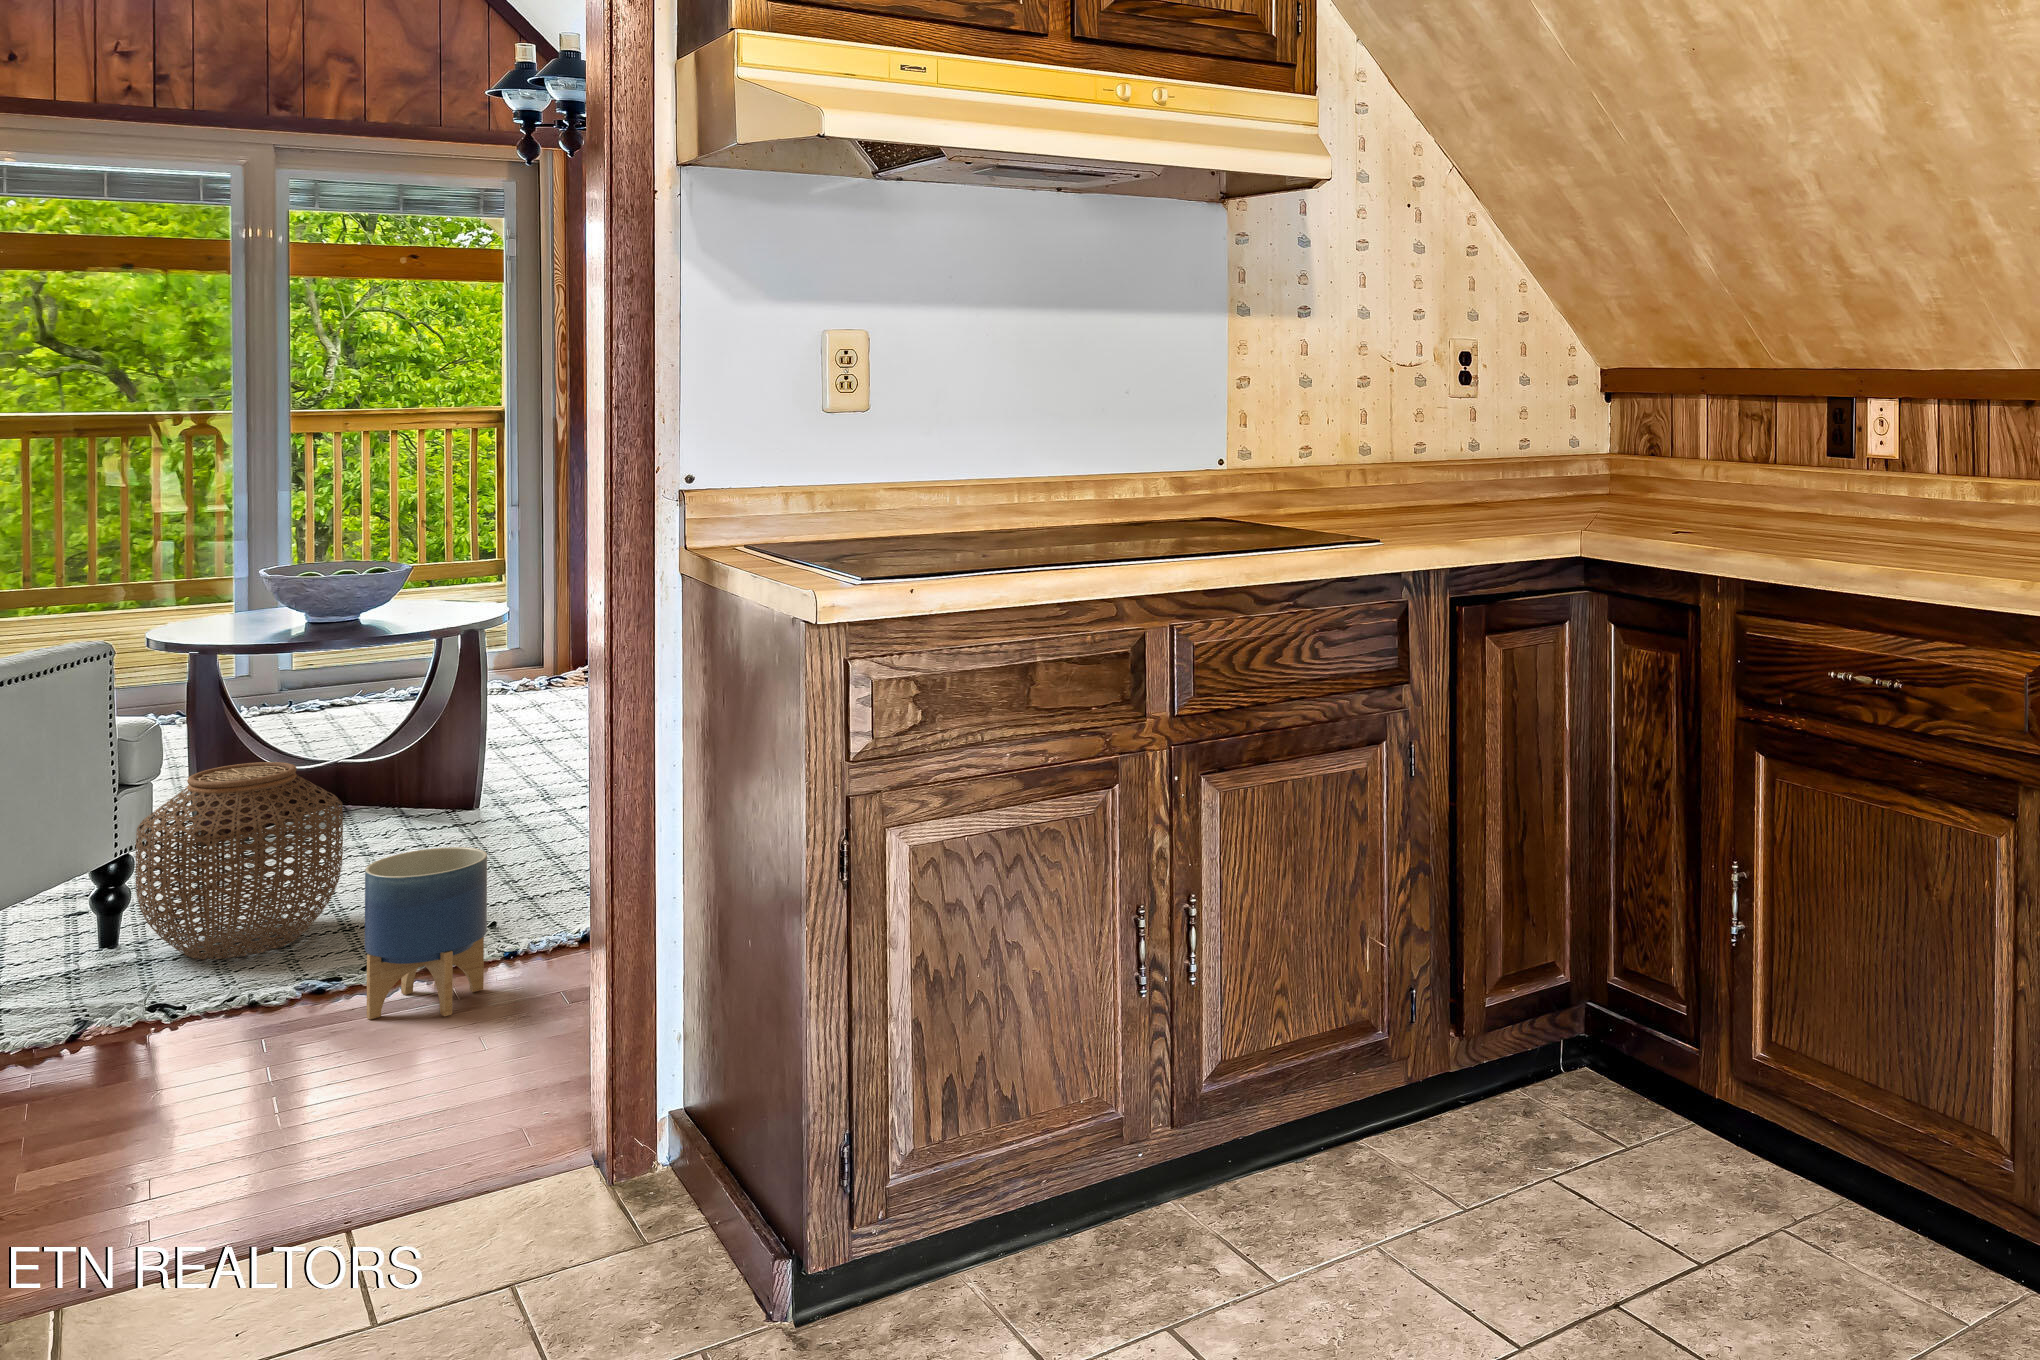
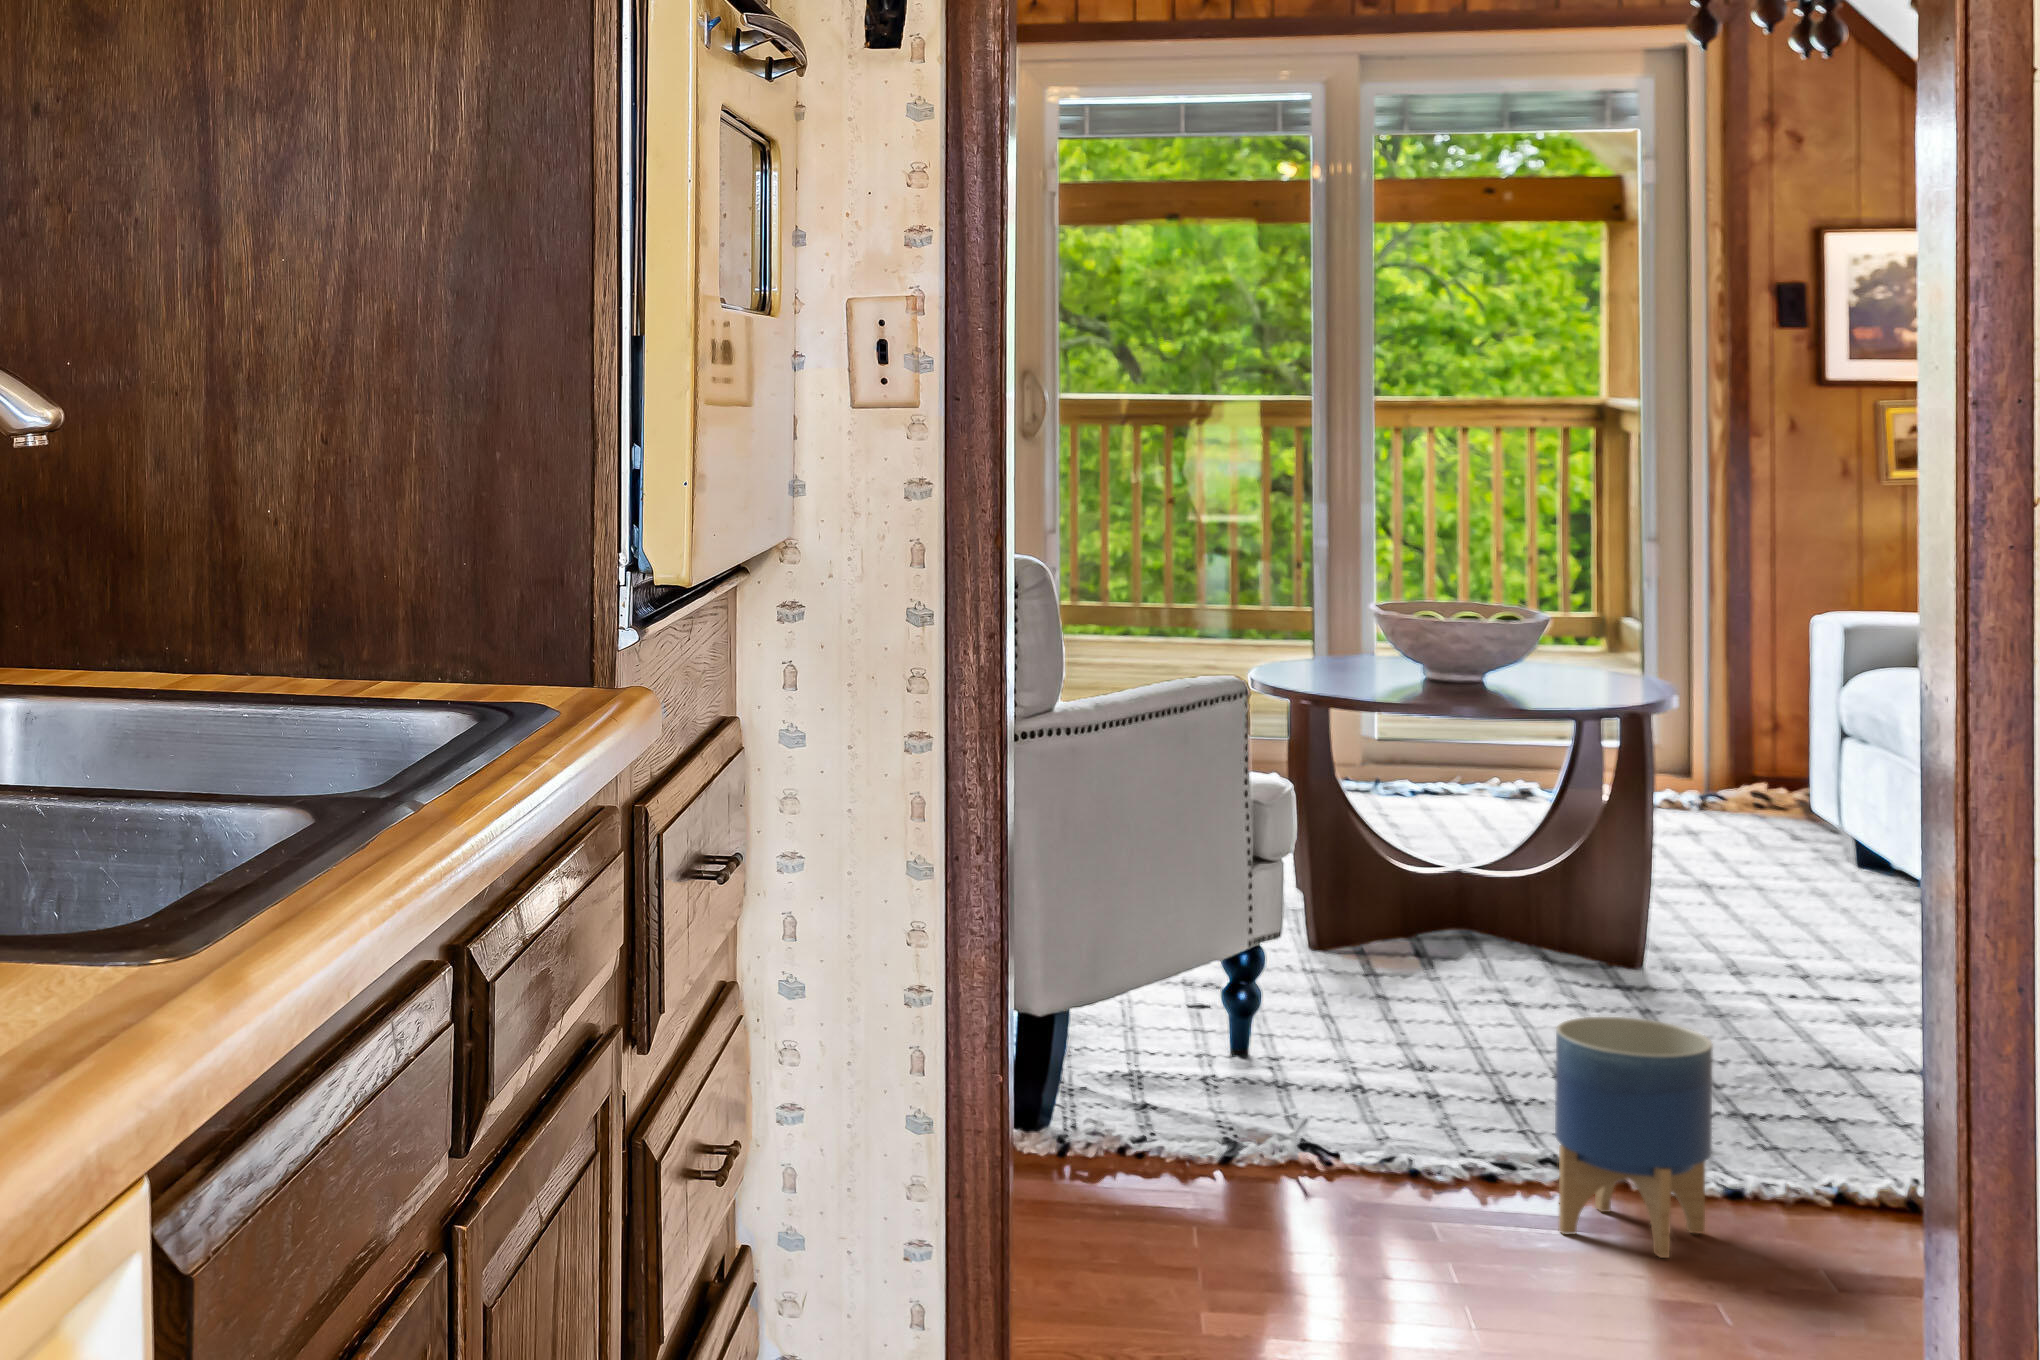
woven basket: present [136,762,343,960] -> none [1277,857,1503,1107]

